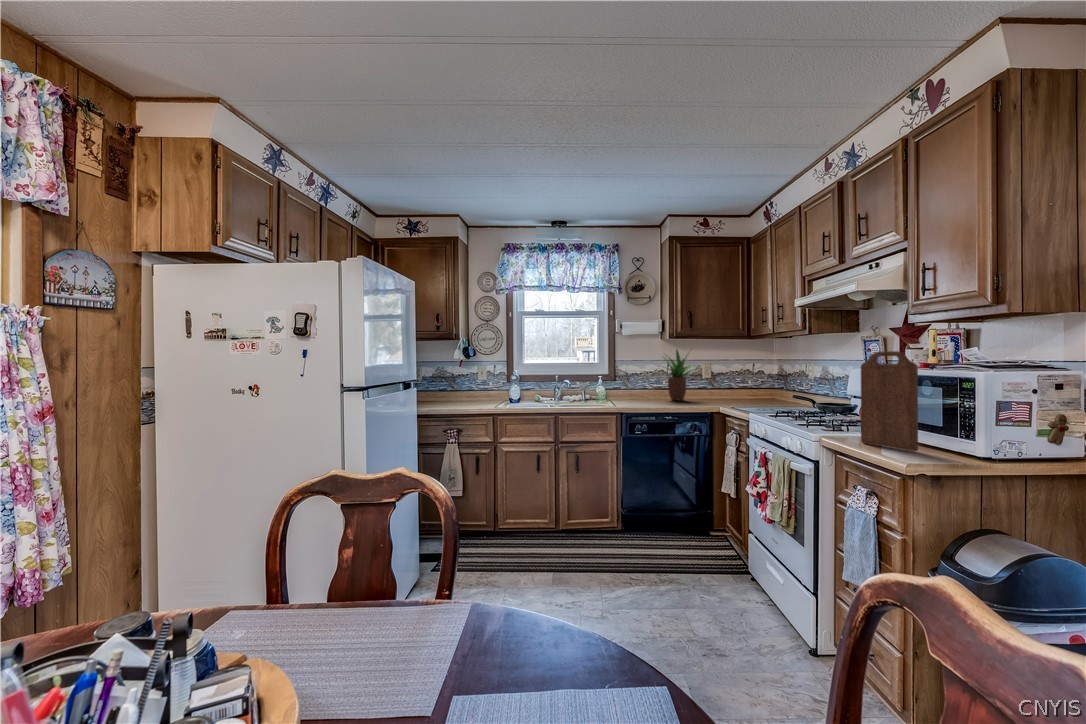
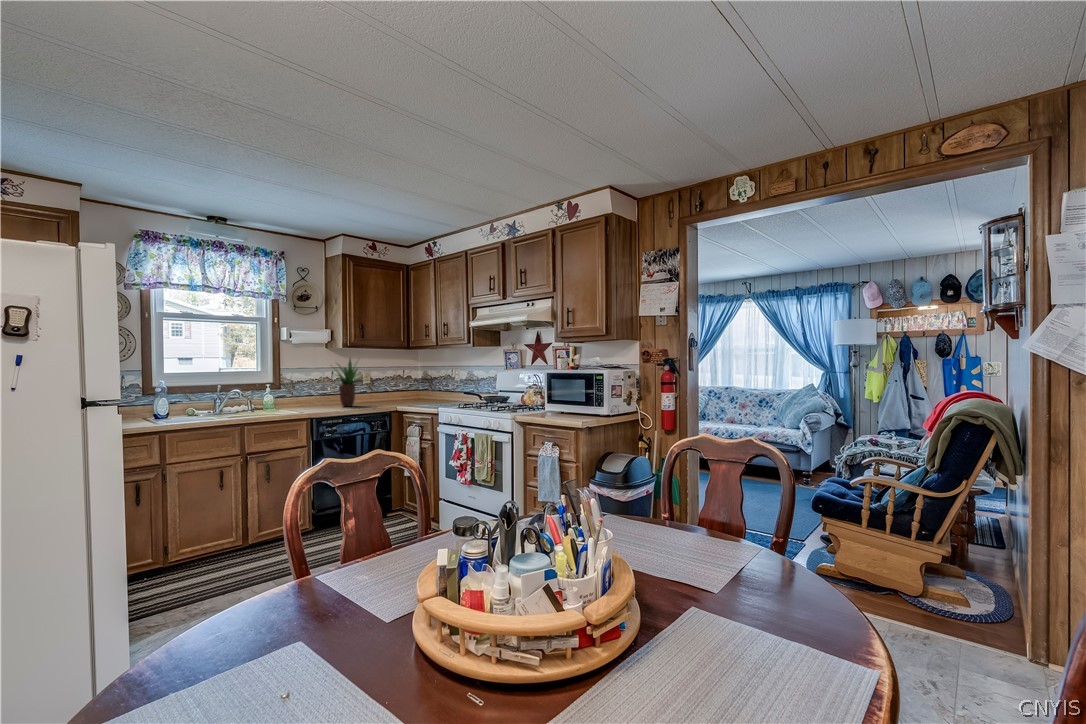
cutting board: present [861,351,918,451] -> none [544,360,577,418]

